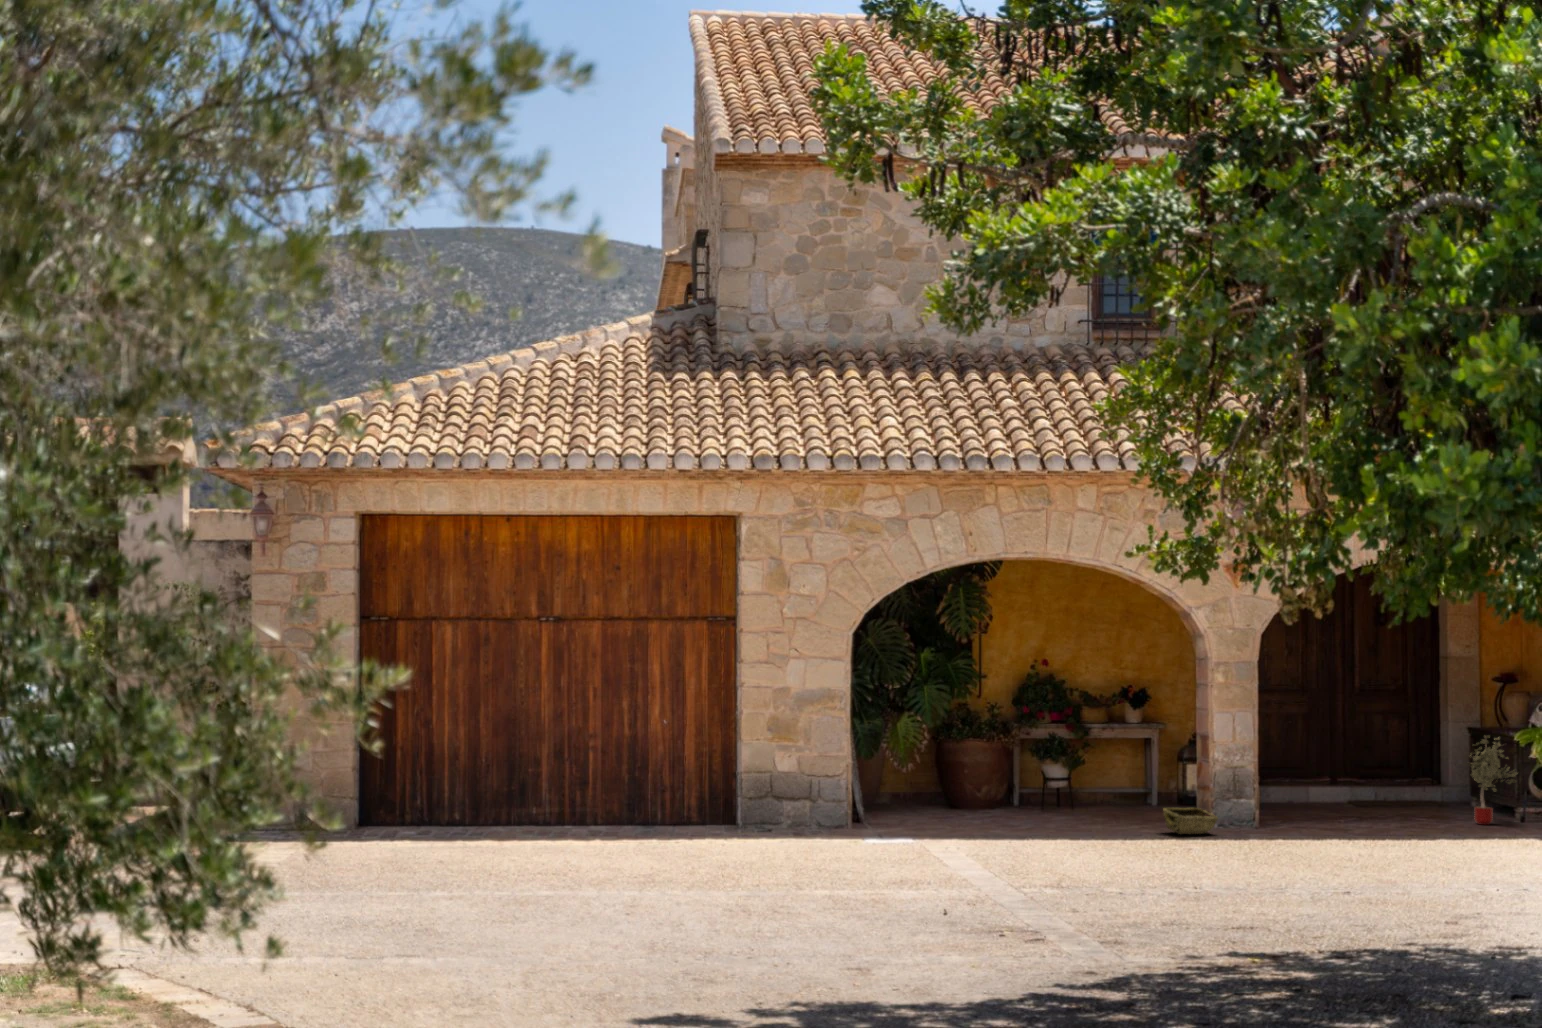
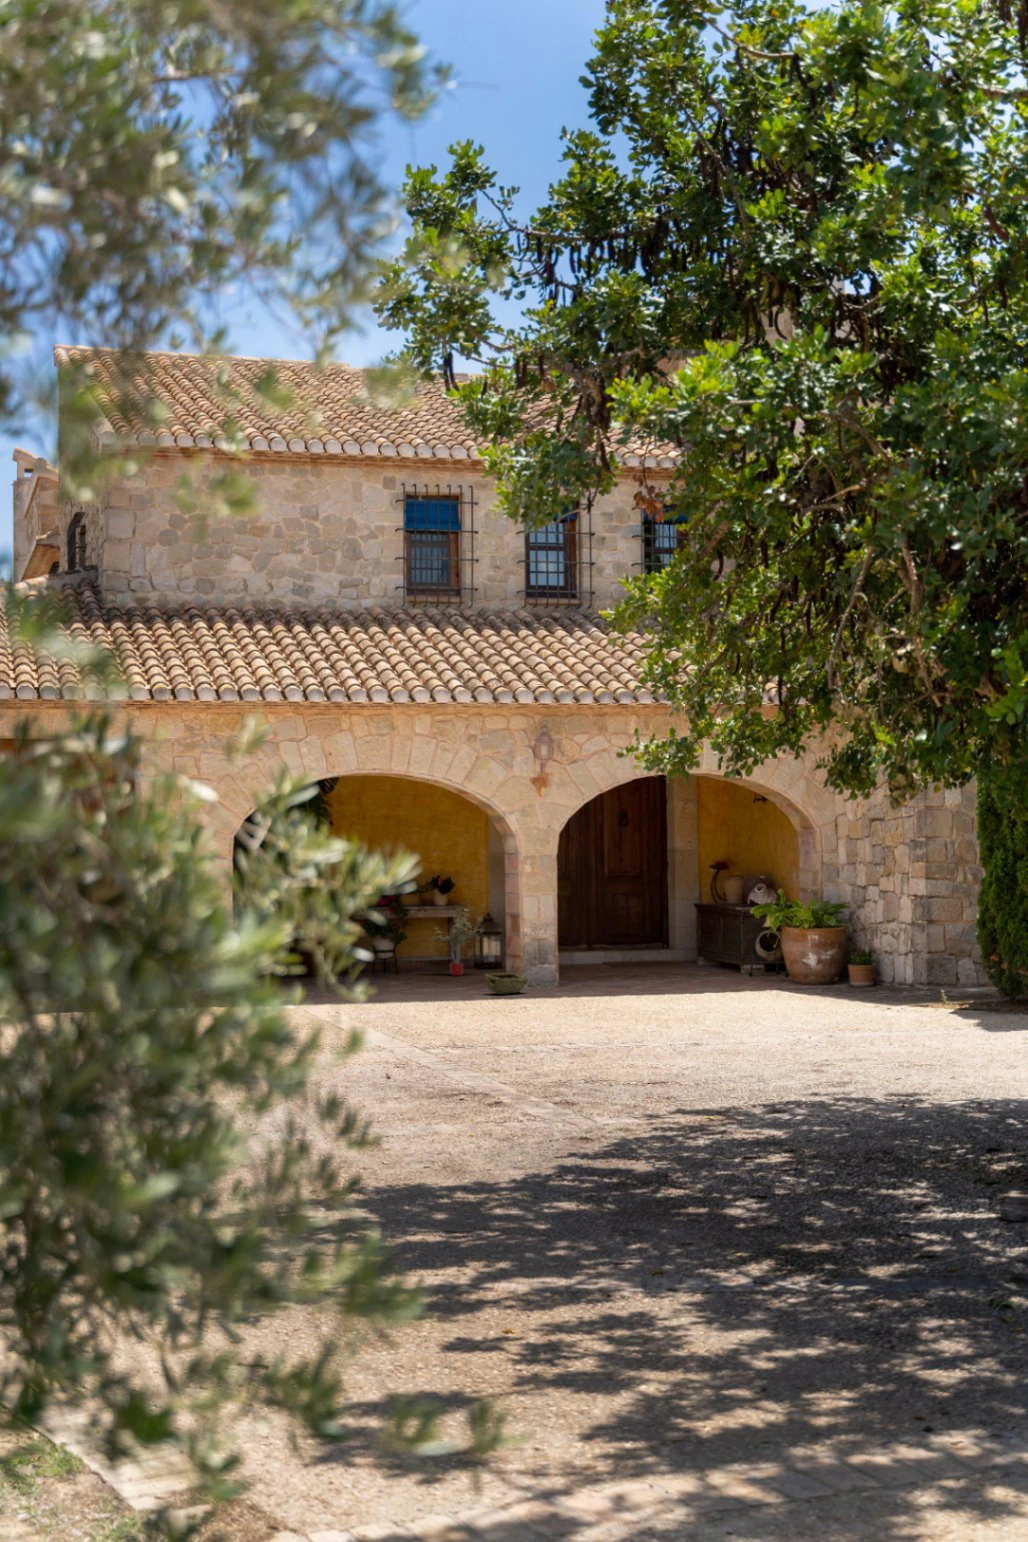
potted tree: present [1470,736,1518,825] -> present [431,909,482,976]

